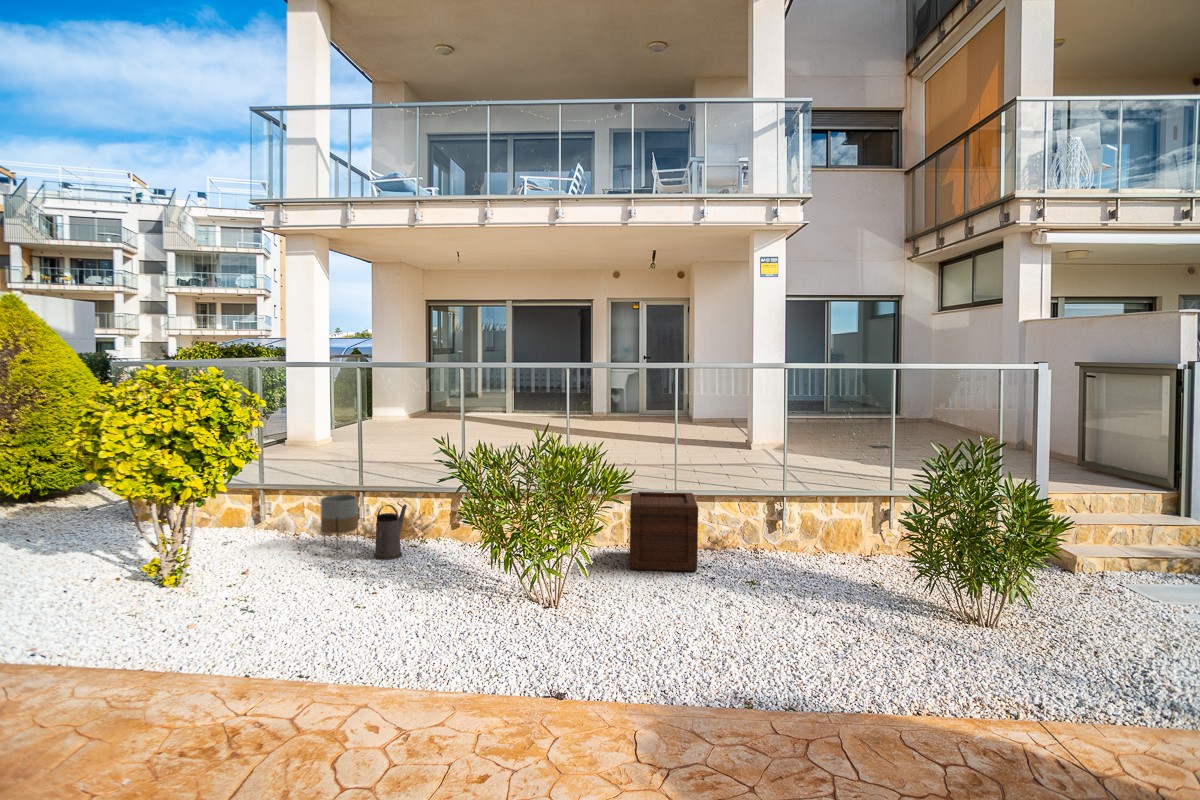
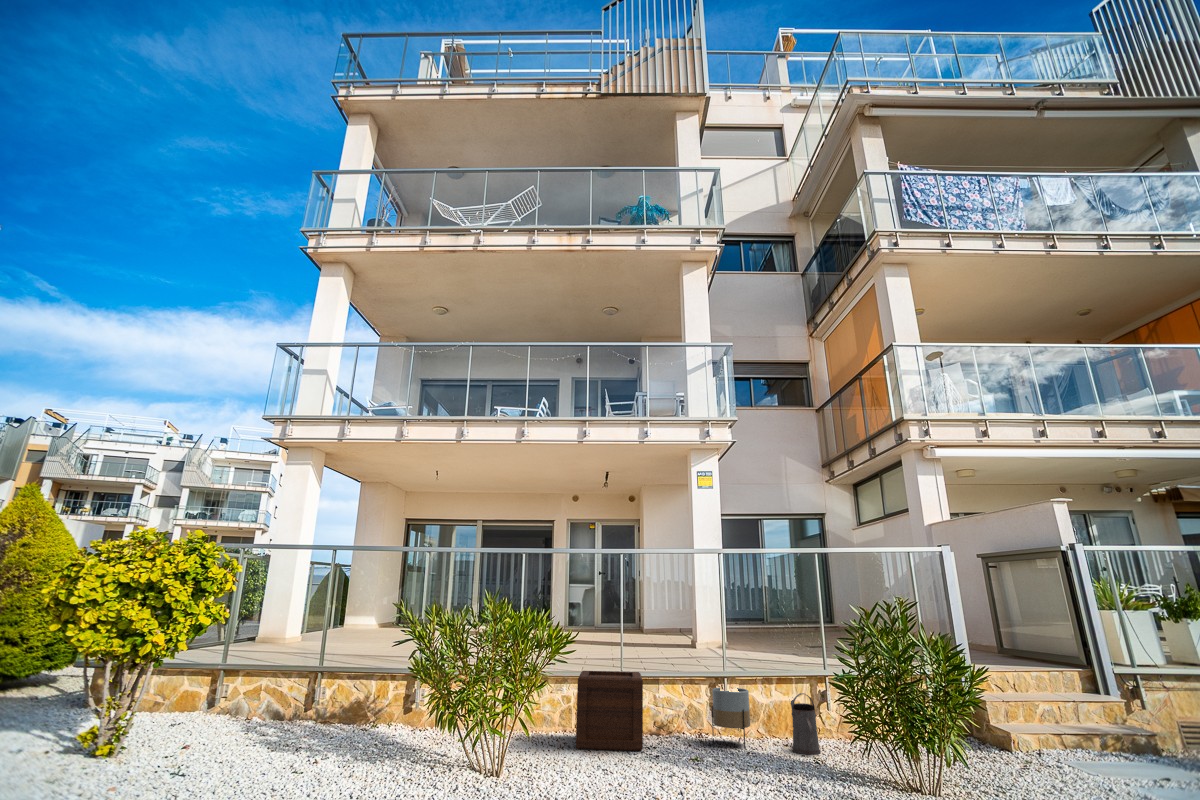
planter: present [321,495,358,549] -> present [712,688,750,748]
watering can: present [374,505,407,560] -> present [791,693,821,754]

